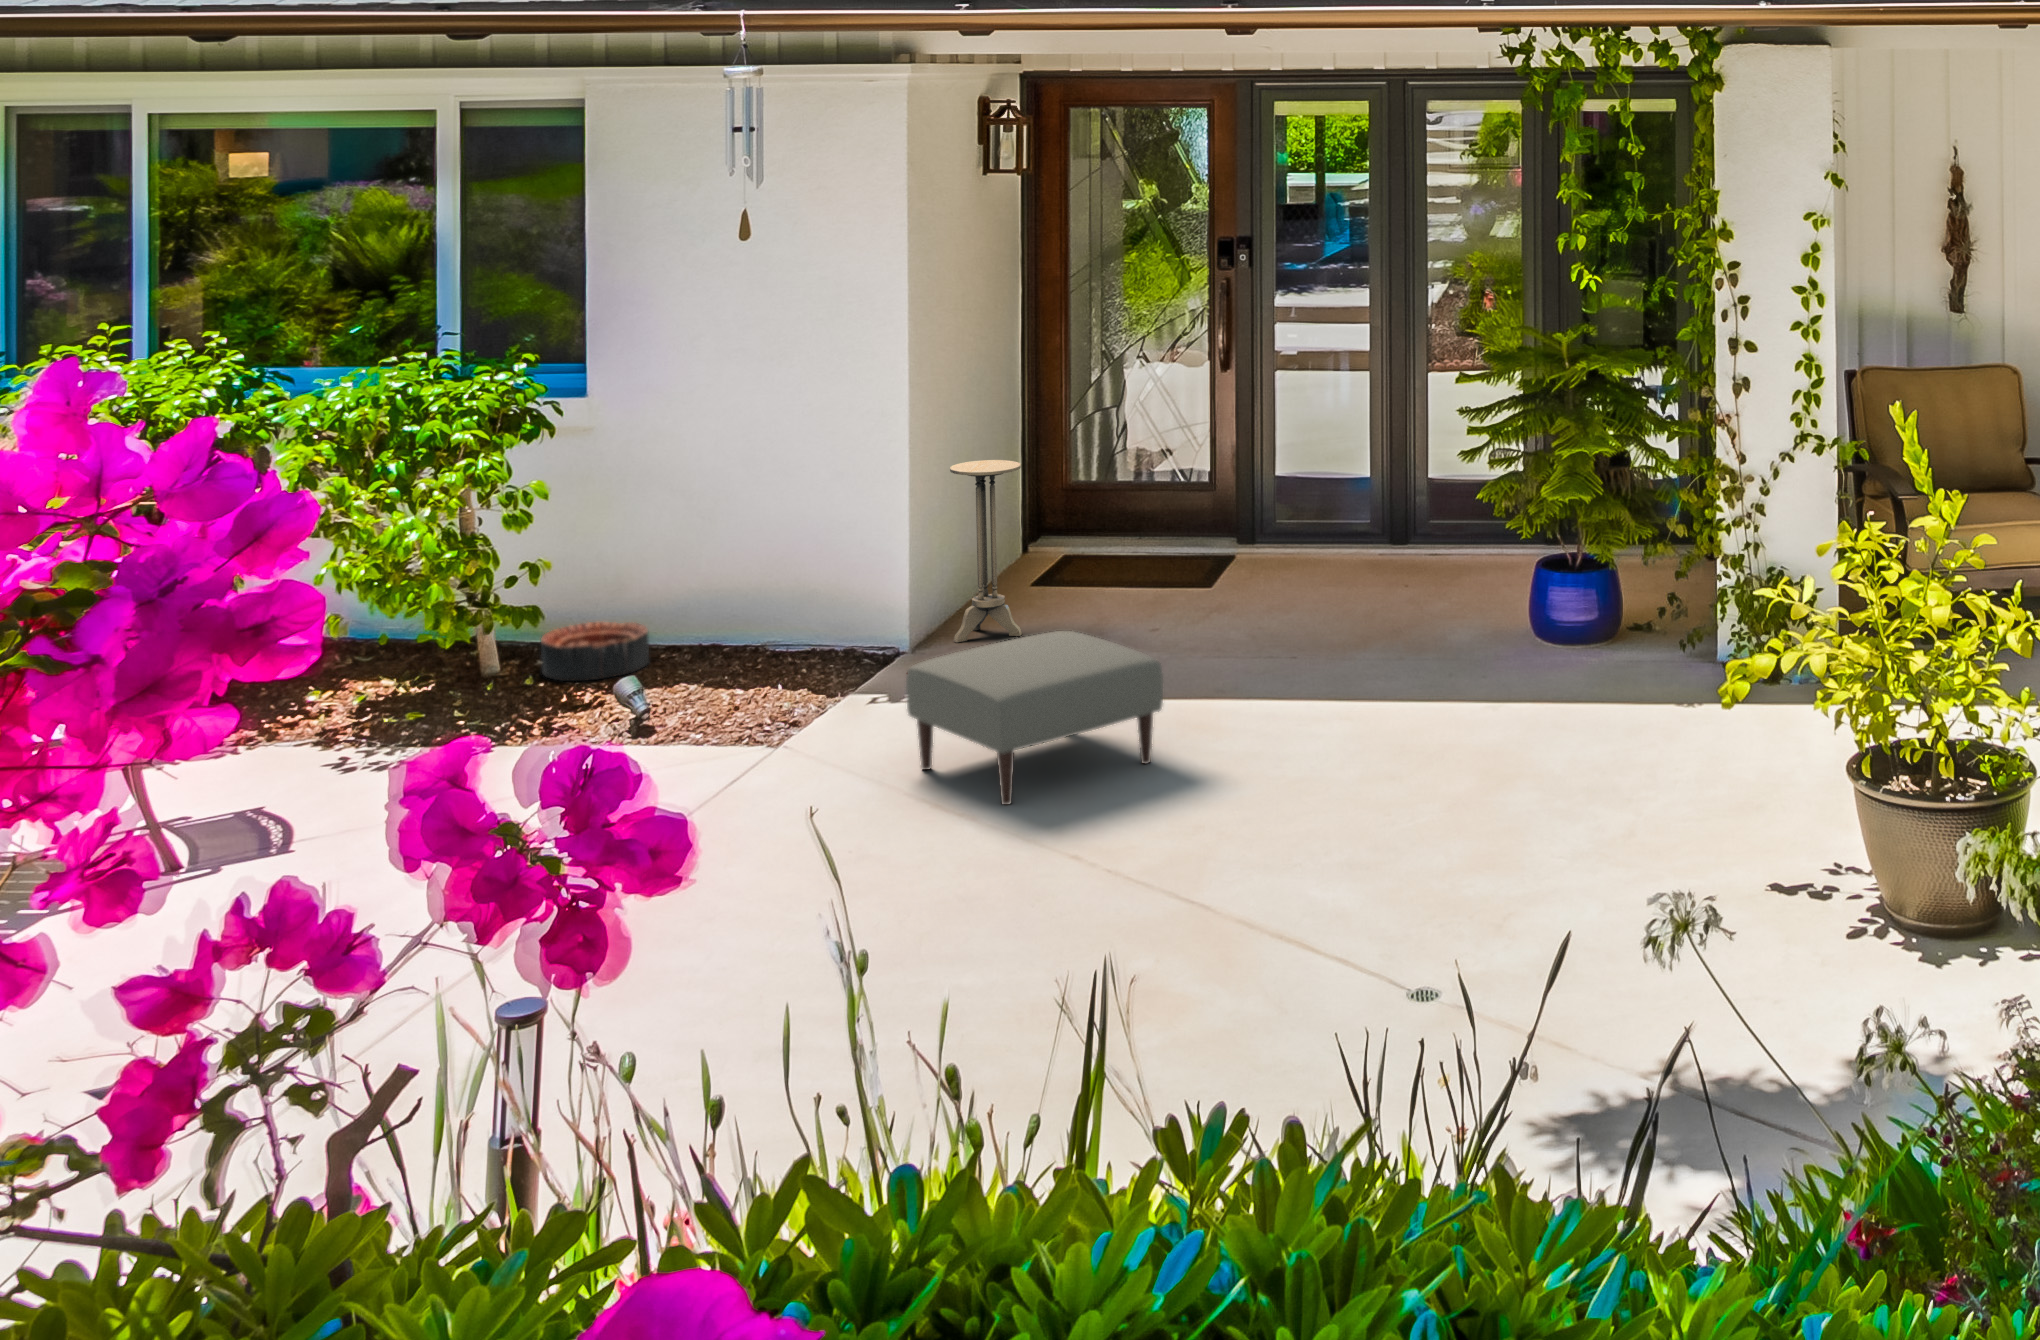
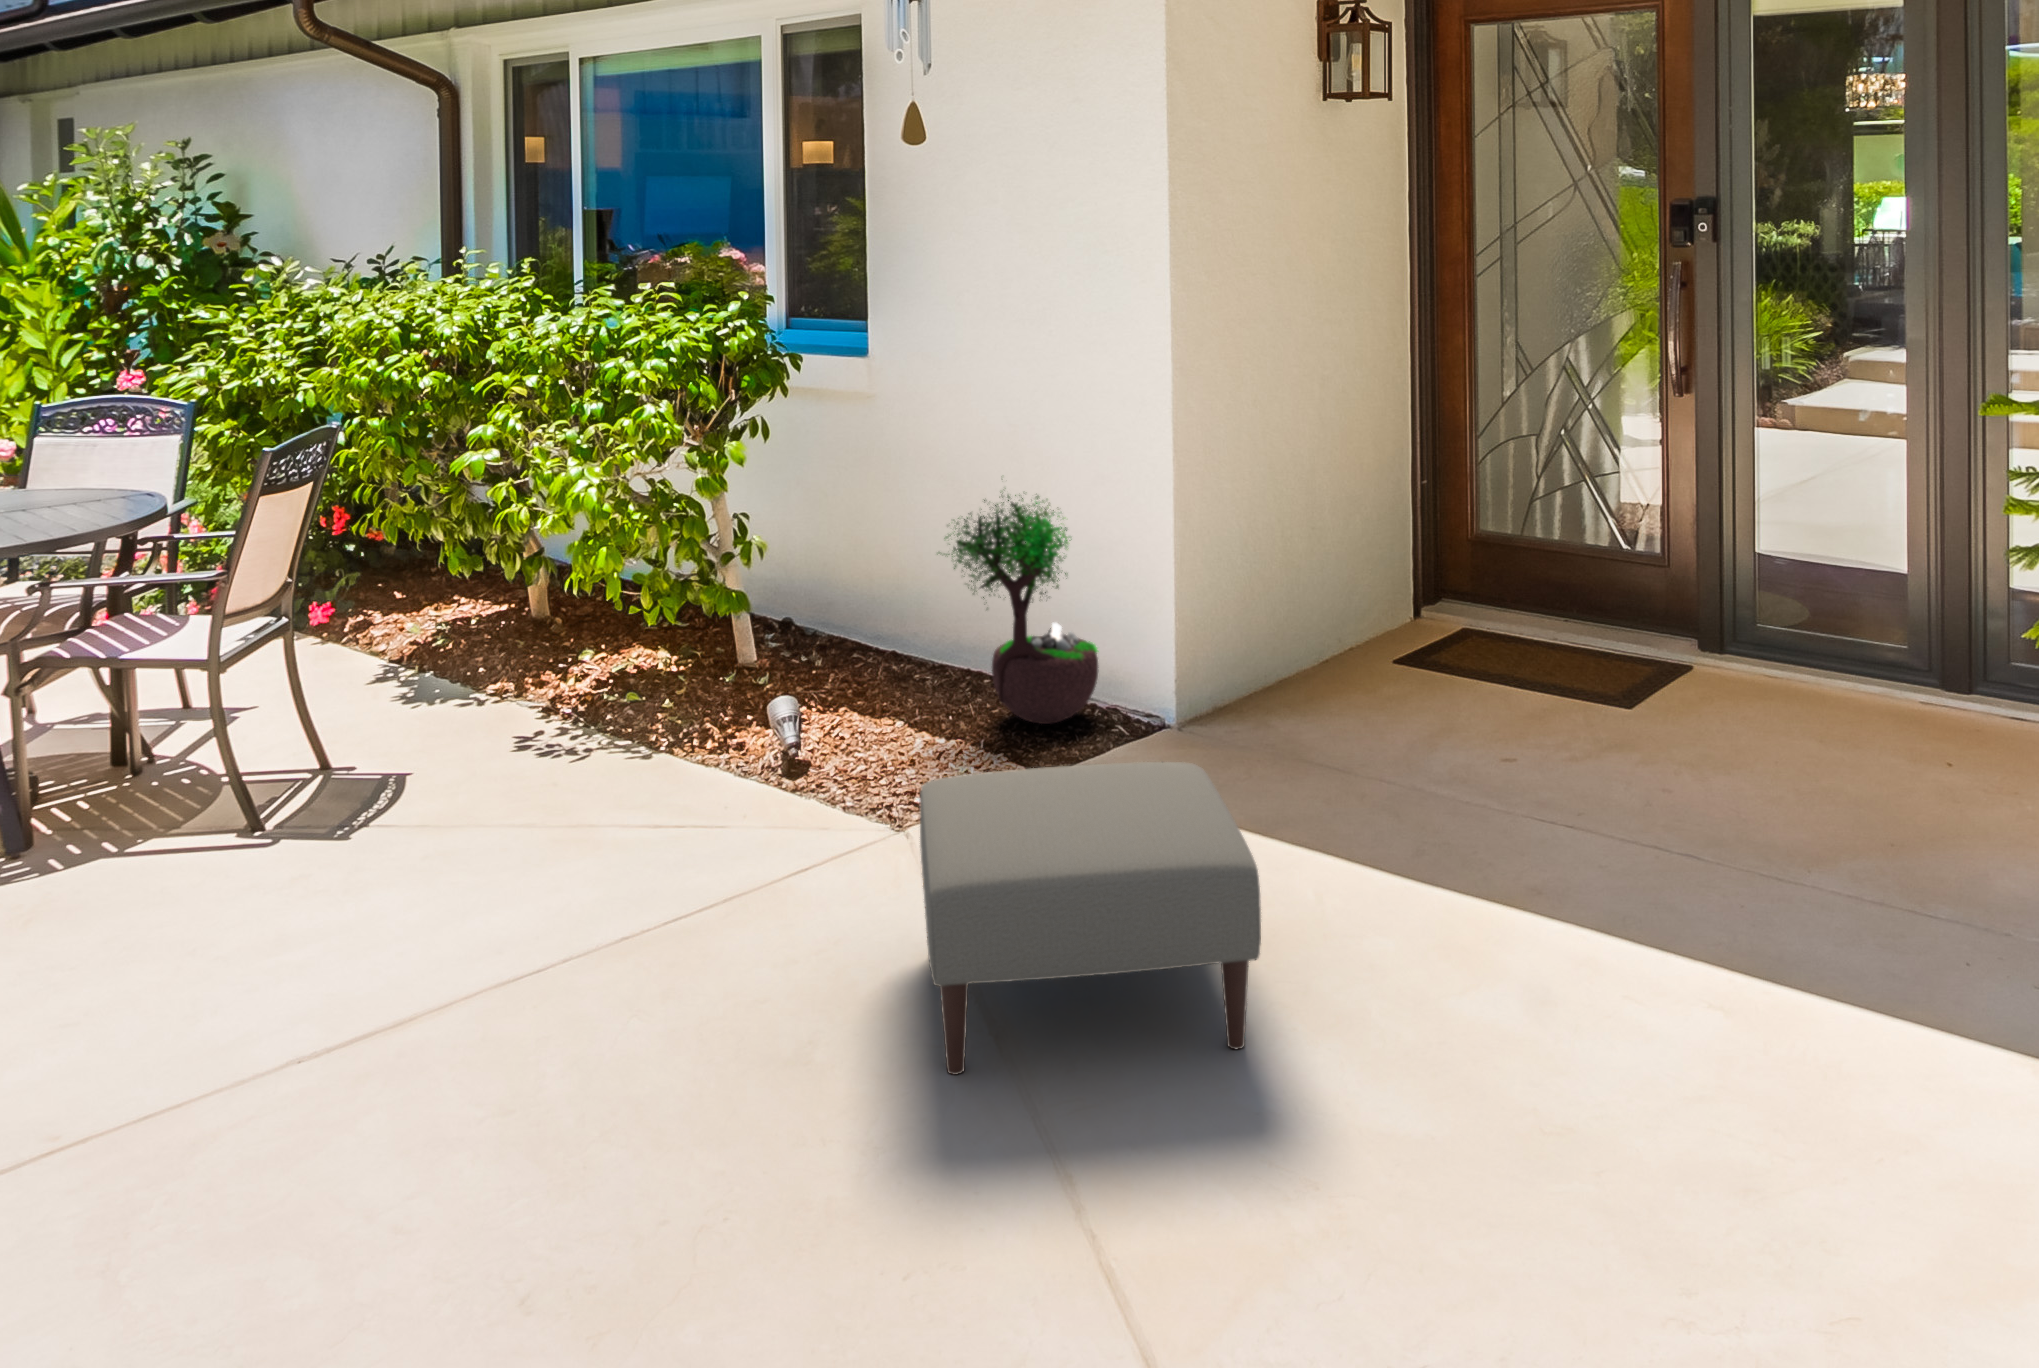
side table: present [950,460,1022,643] -> none [1220,477,1313,728]
potted tree: none [741,479,865,666] -> present [944,493,1099,724]
basket: present [541,621,649,681] -> none [791,619,903,691]

